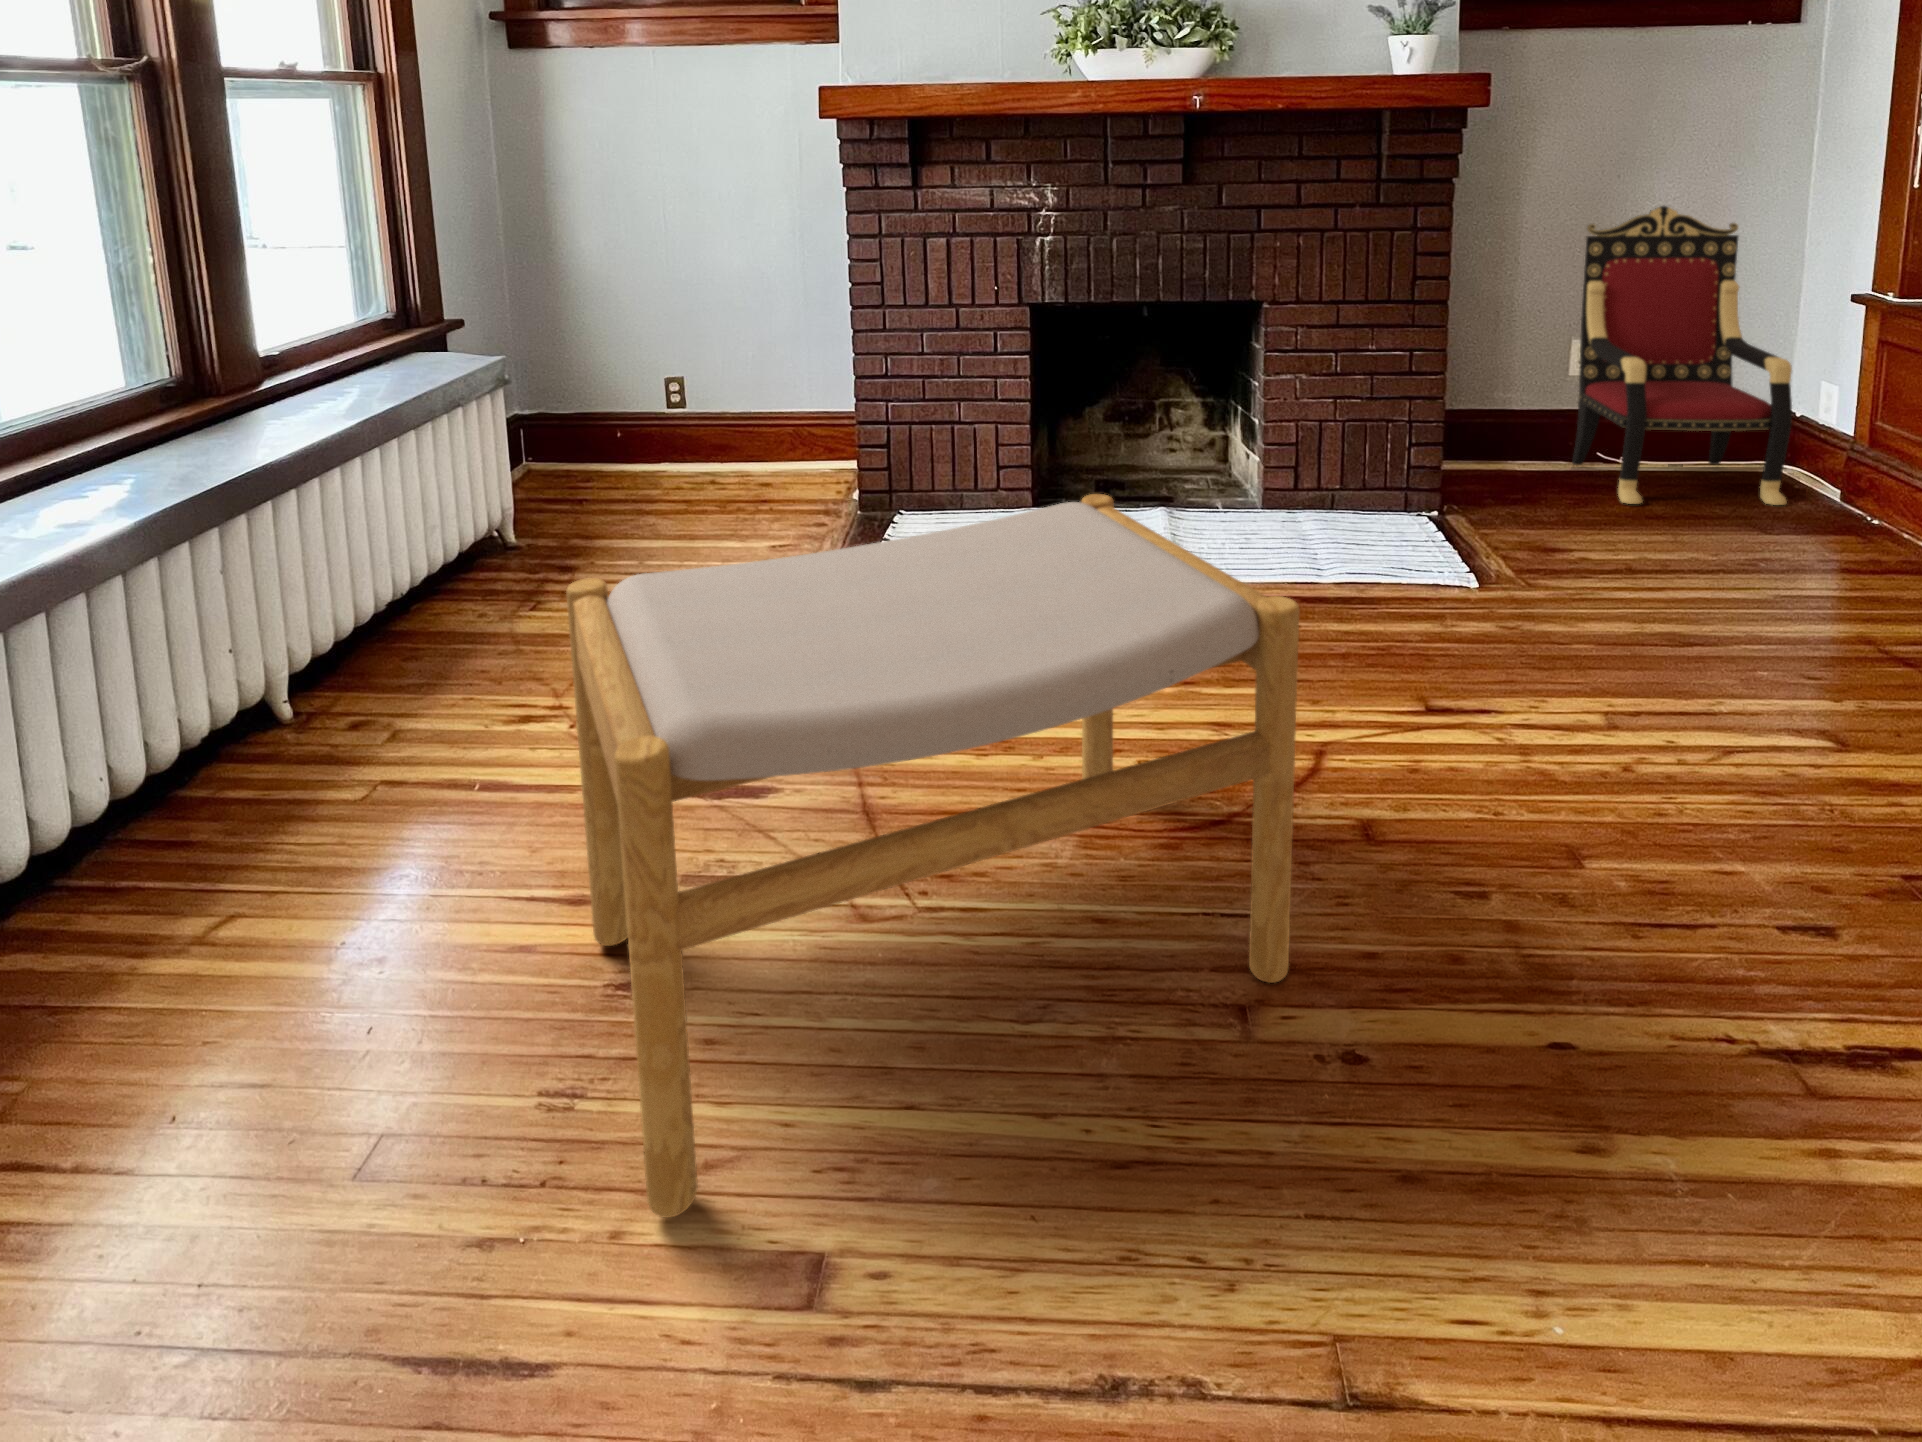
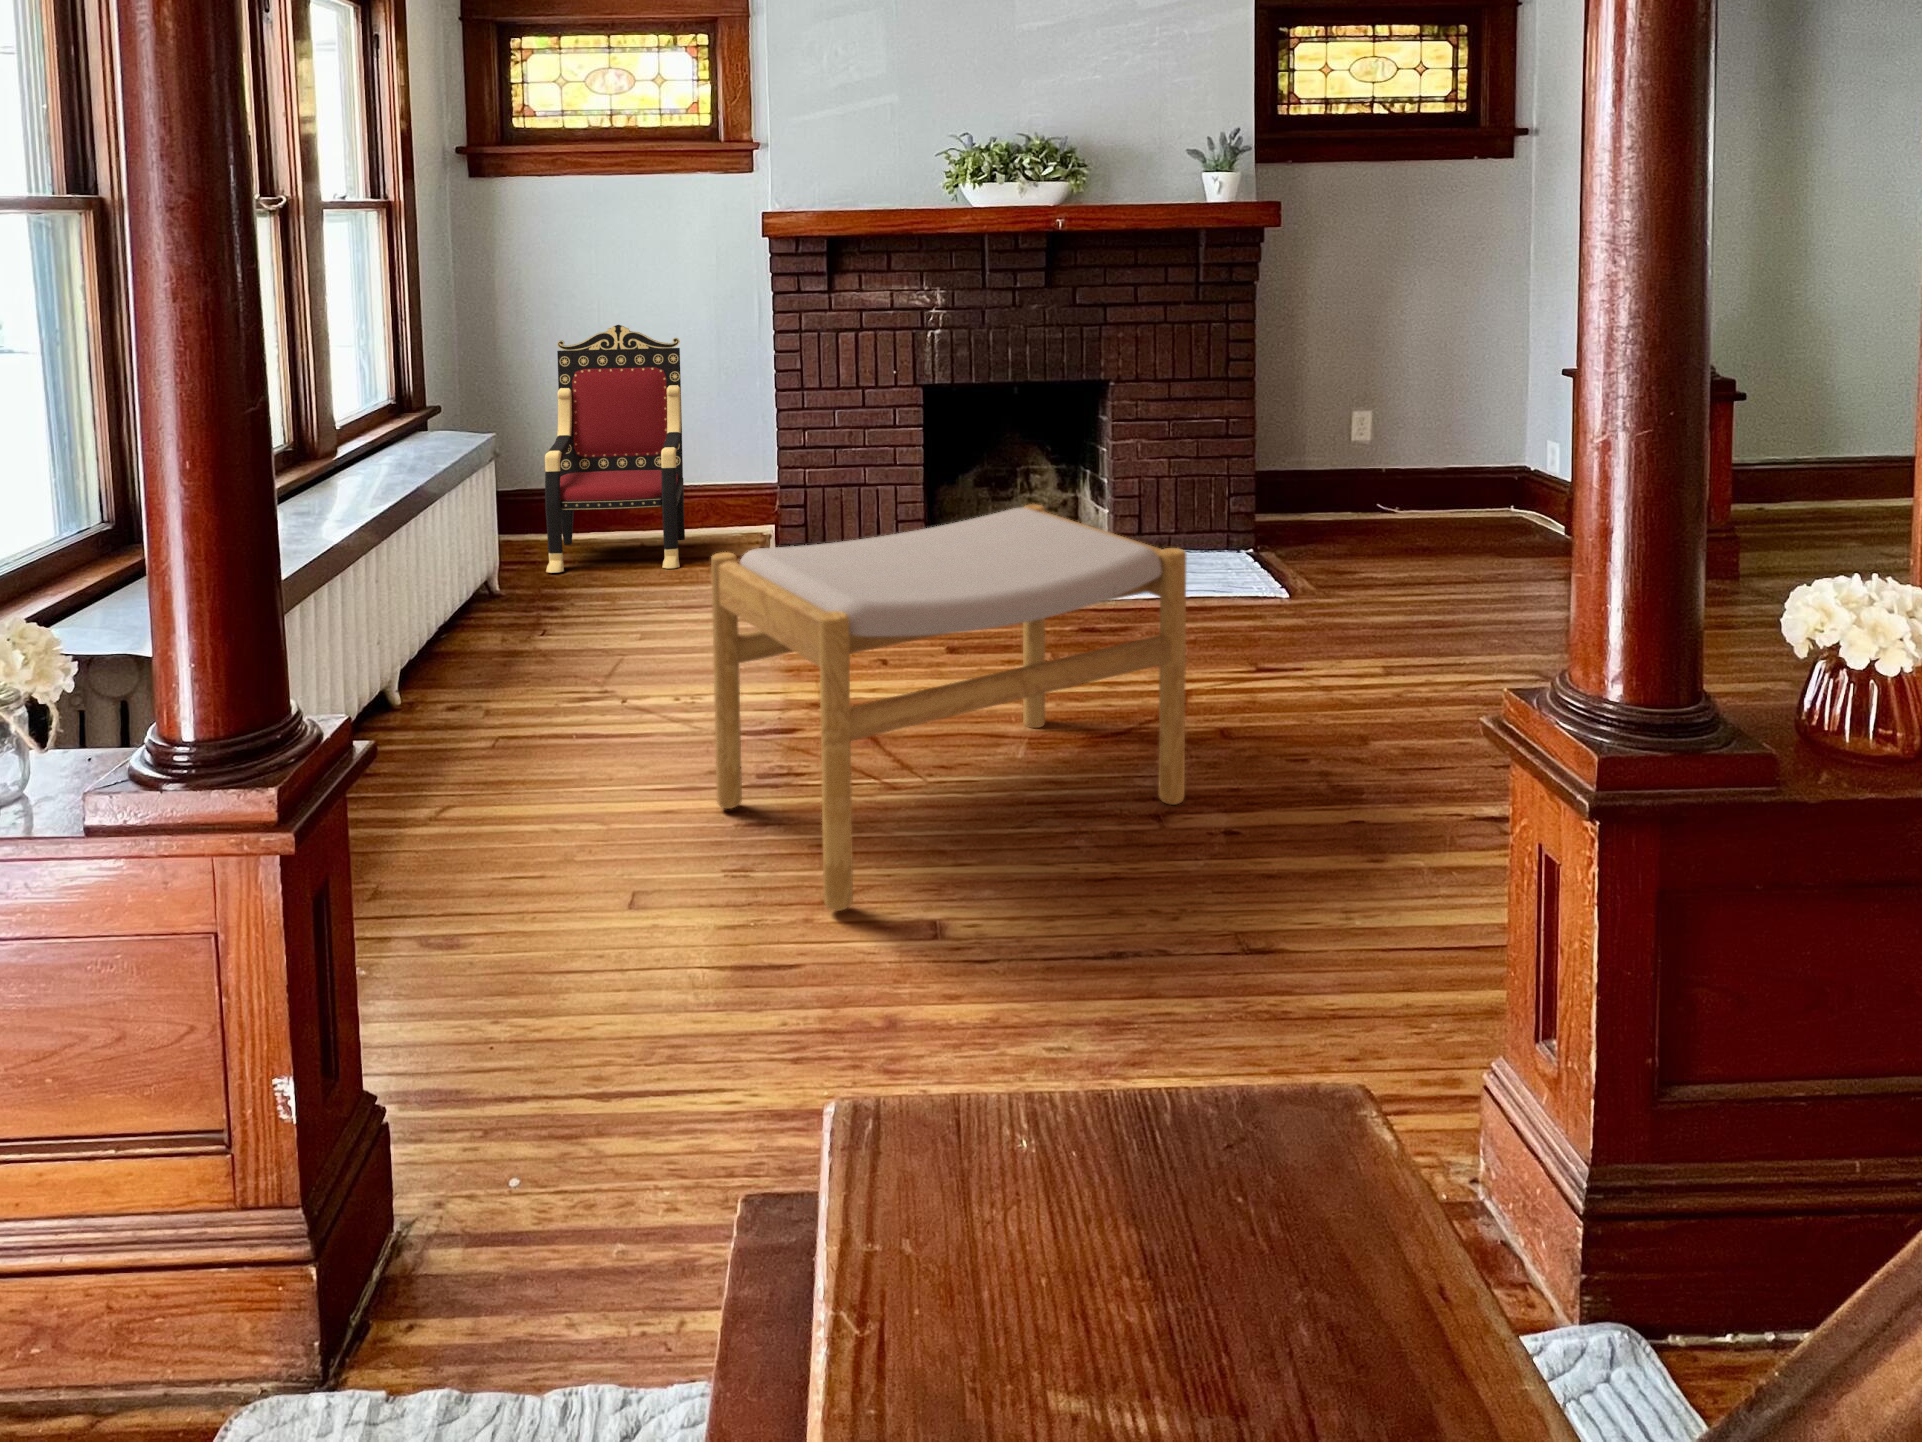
armchair: present [1572,206,1792,505] -> present [545,325,685,573]

